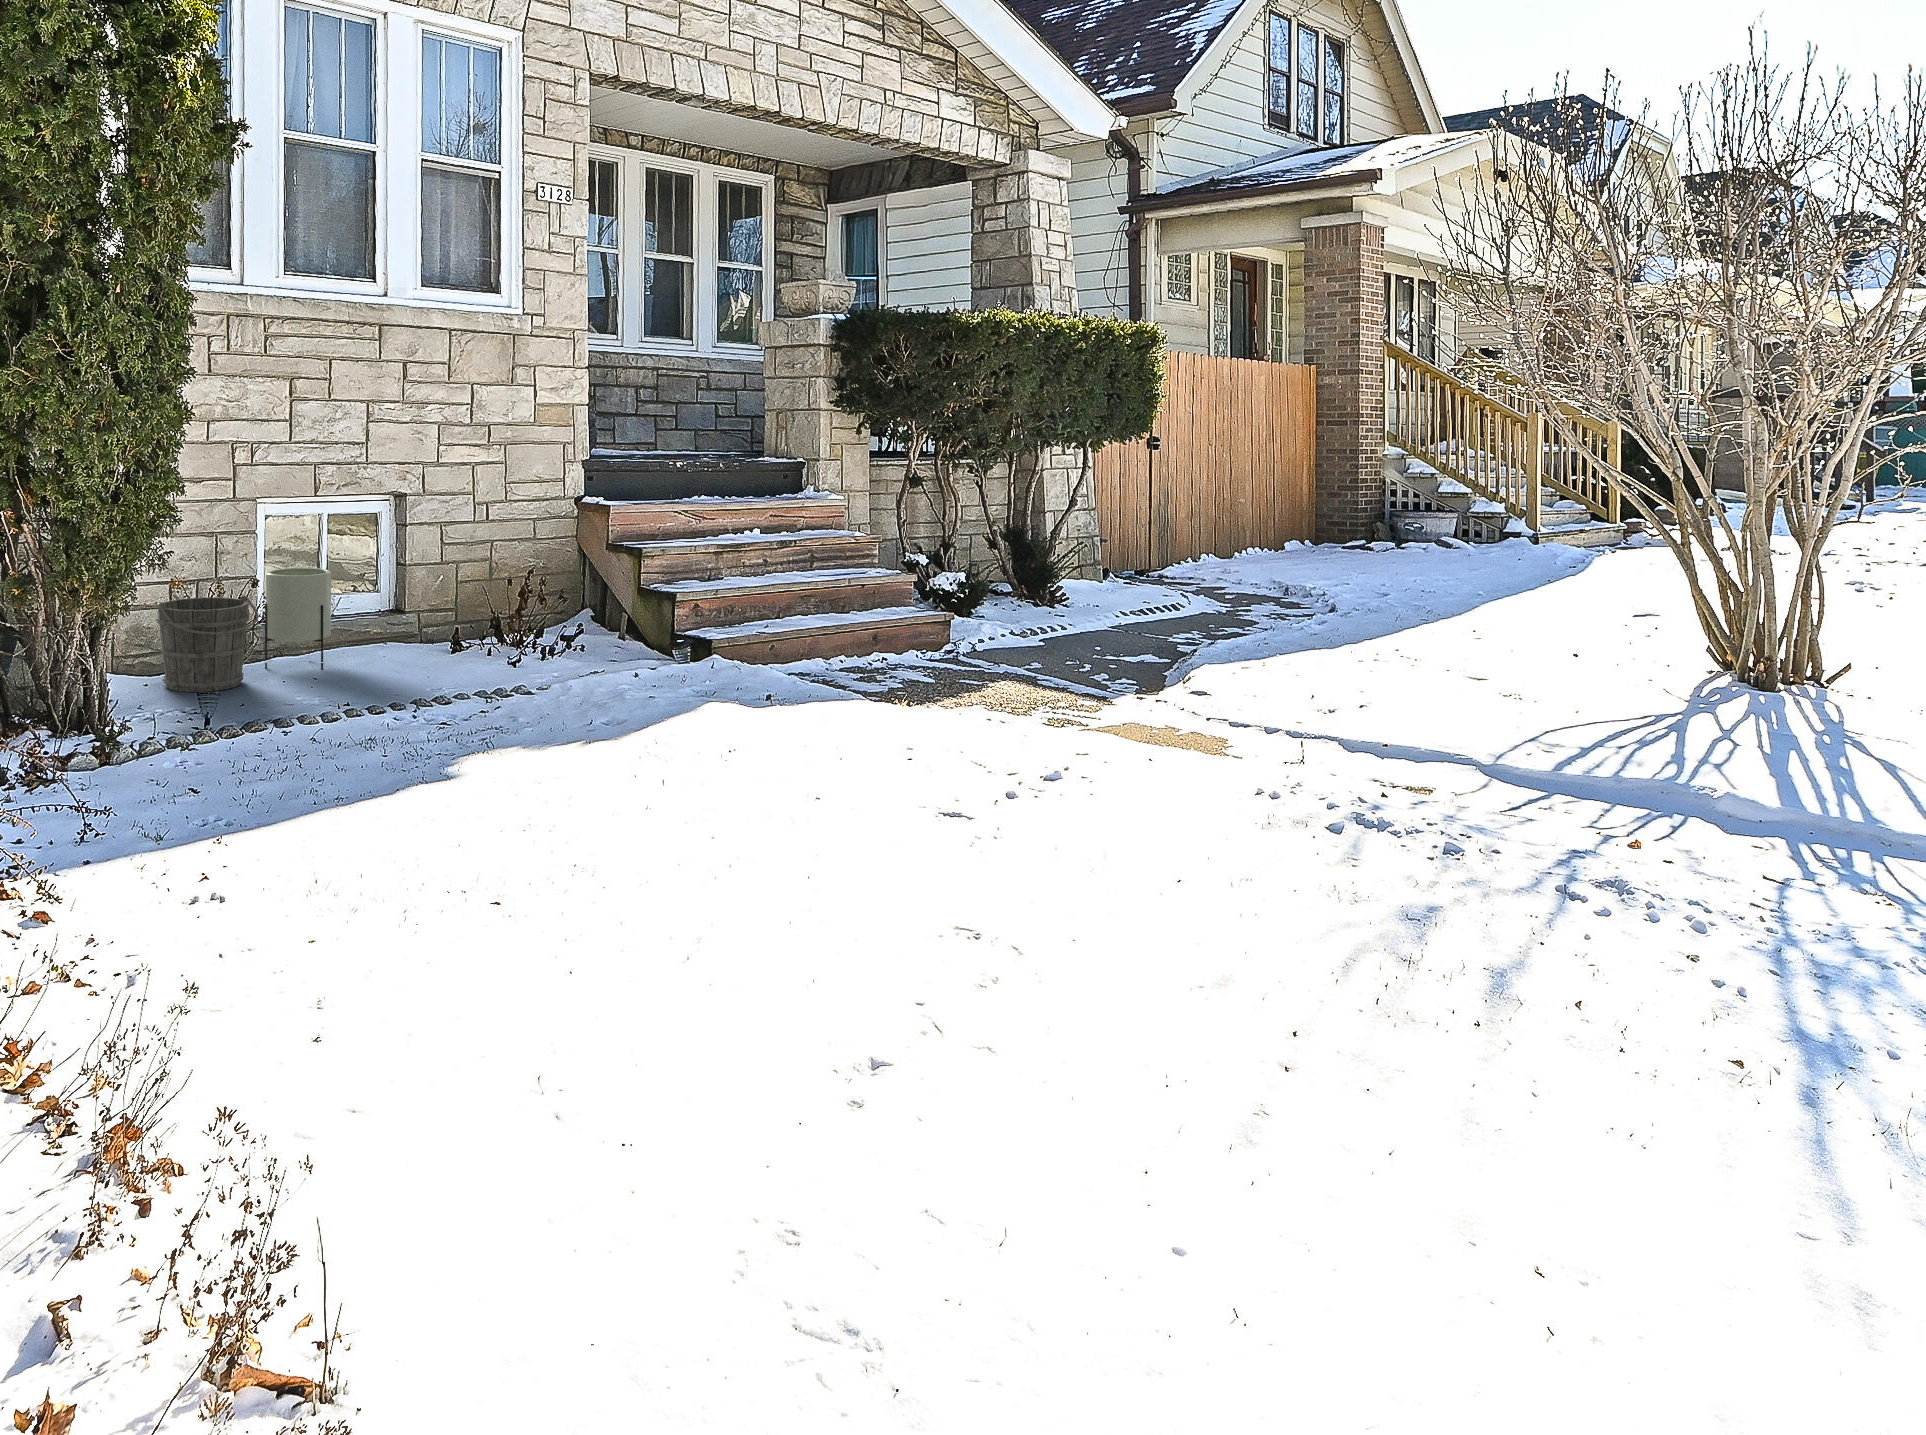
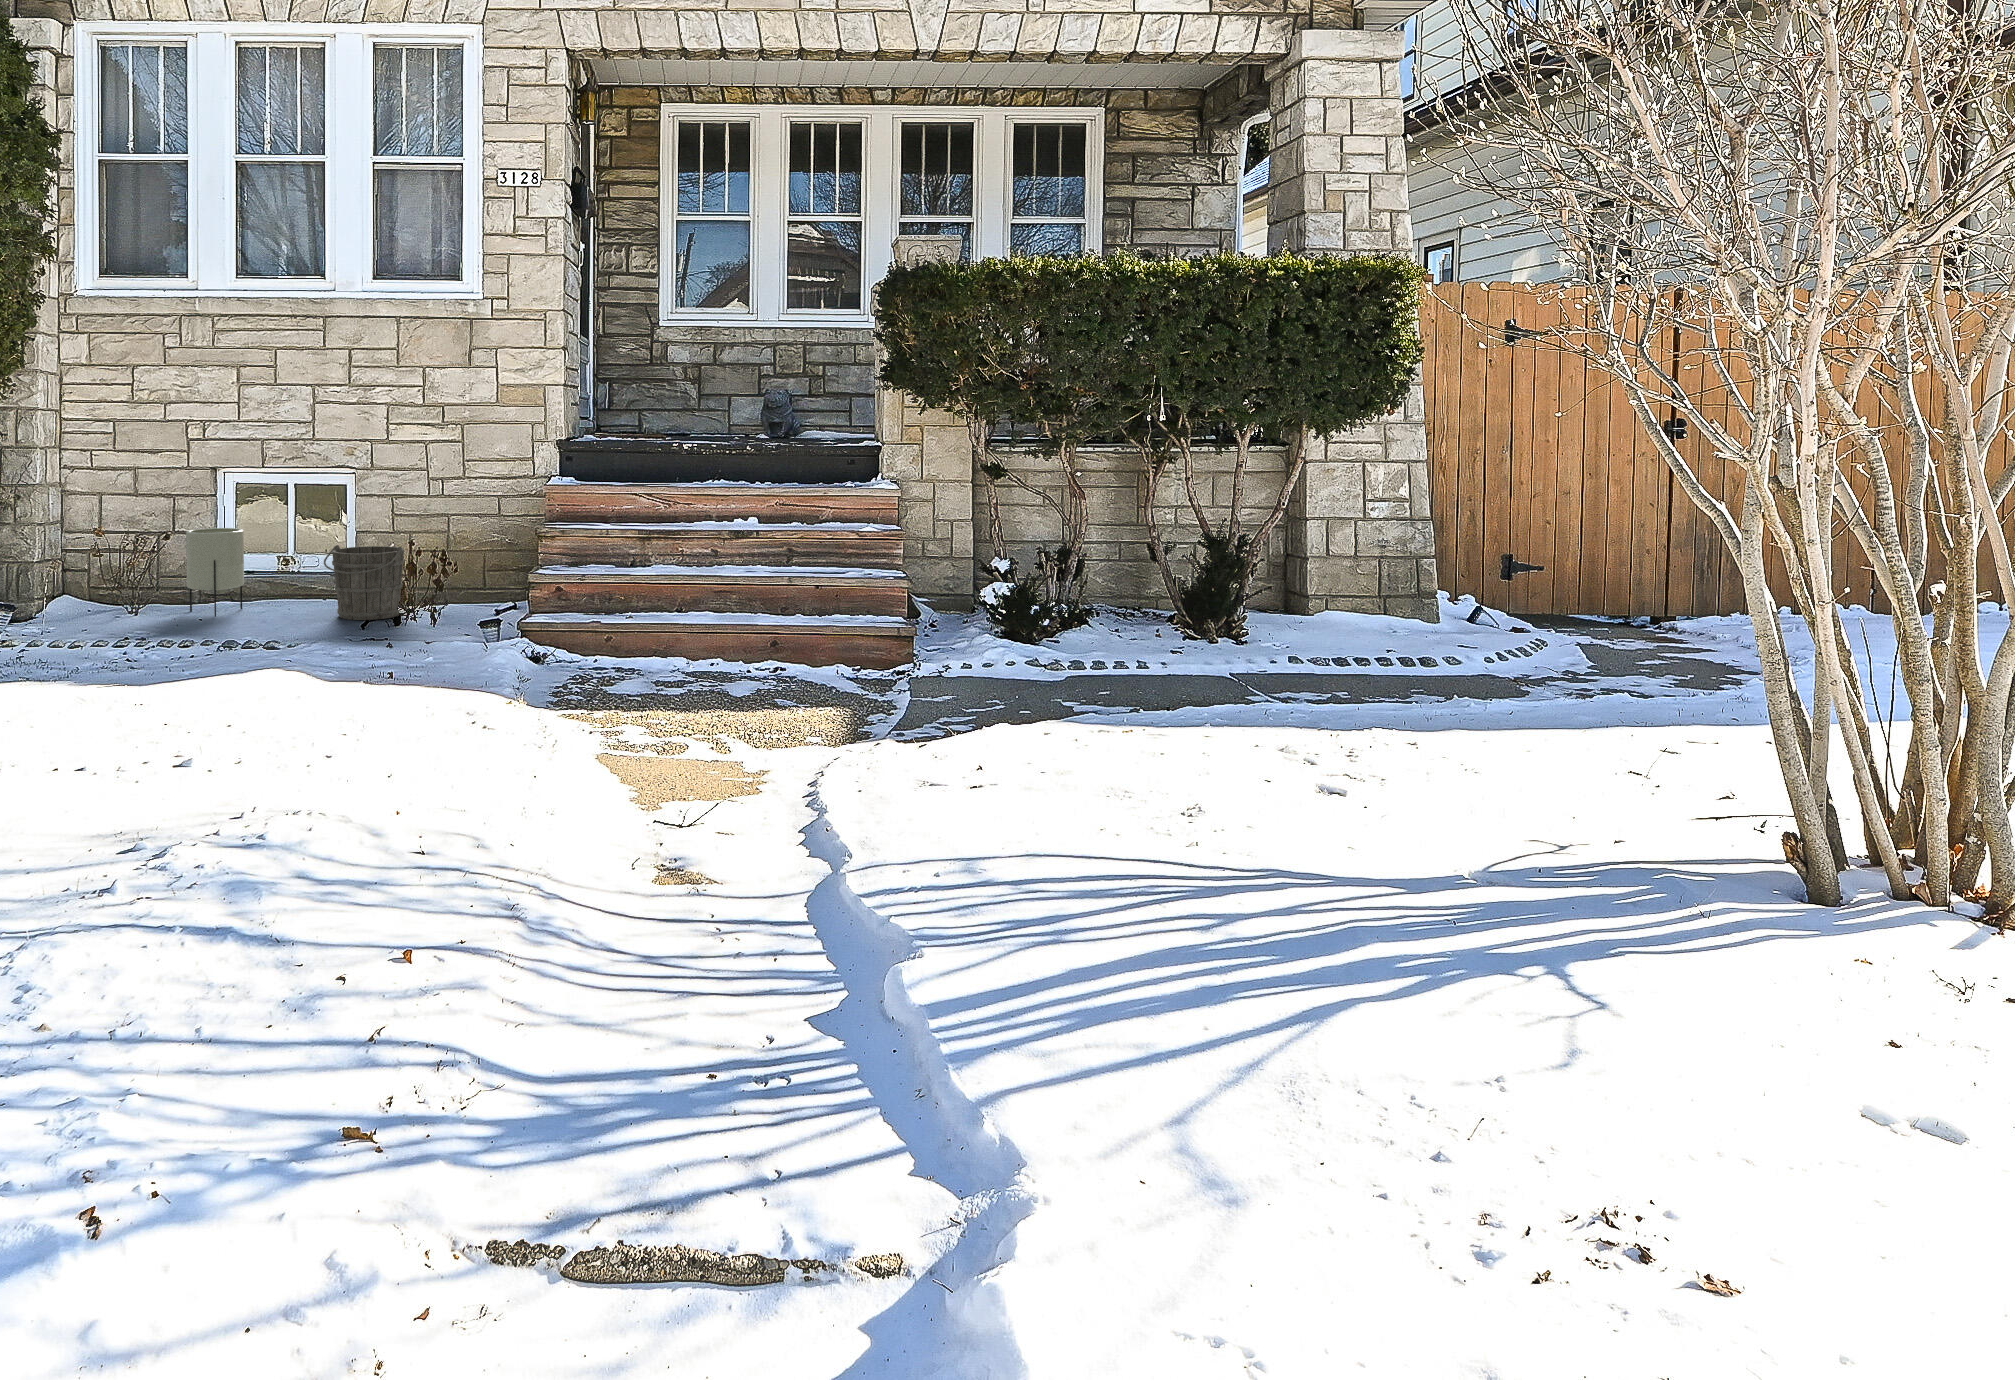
bucket: present [156,595,259,692] -> present [324,545,405,620]

